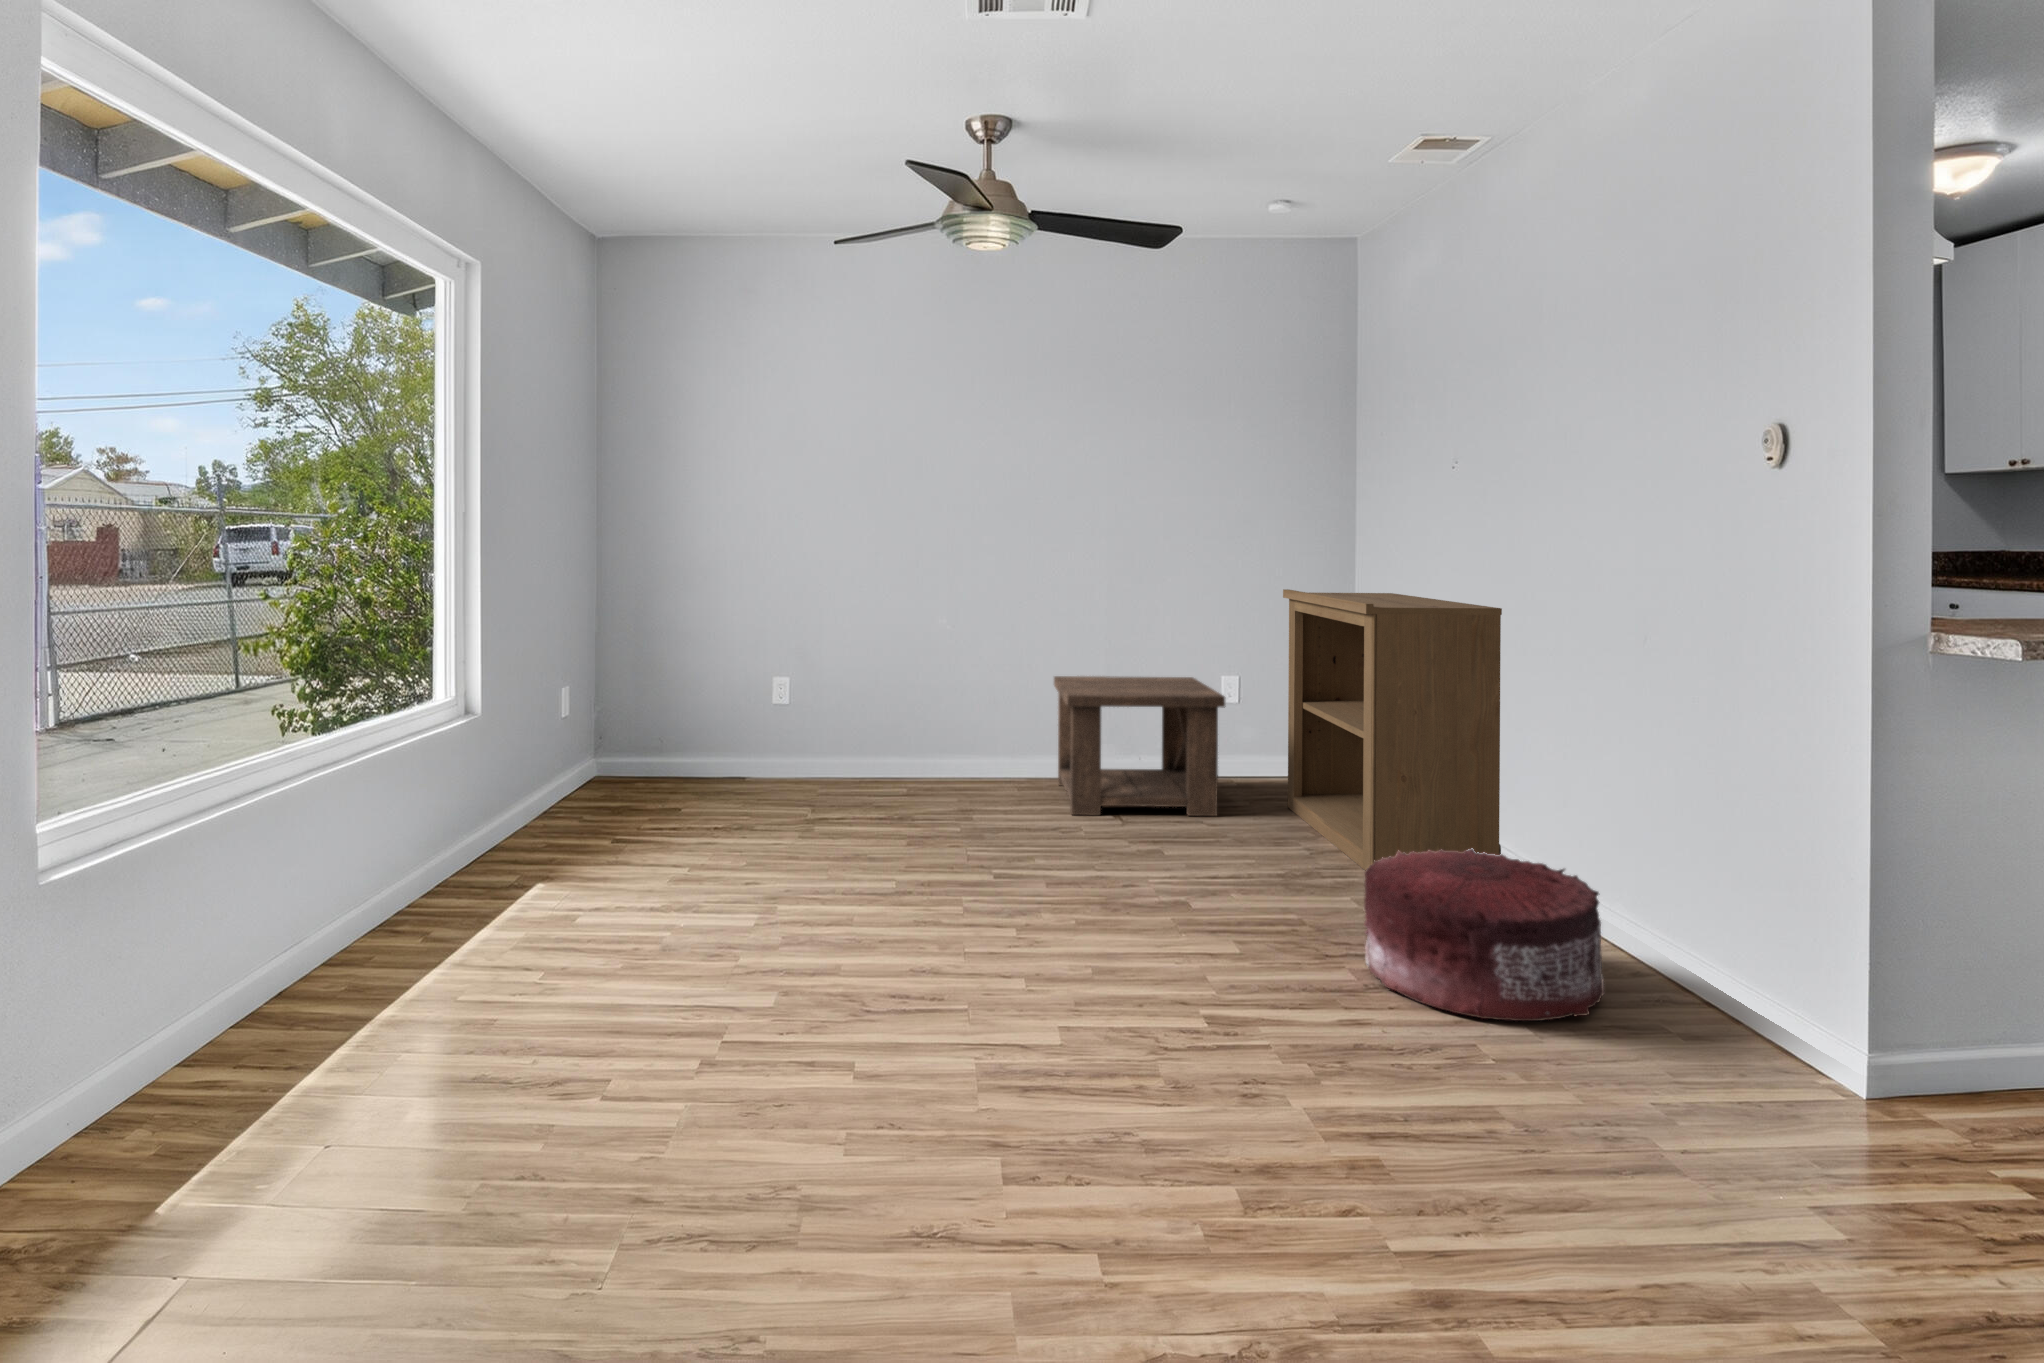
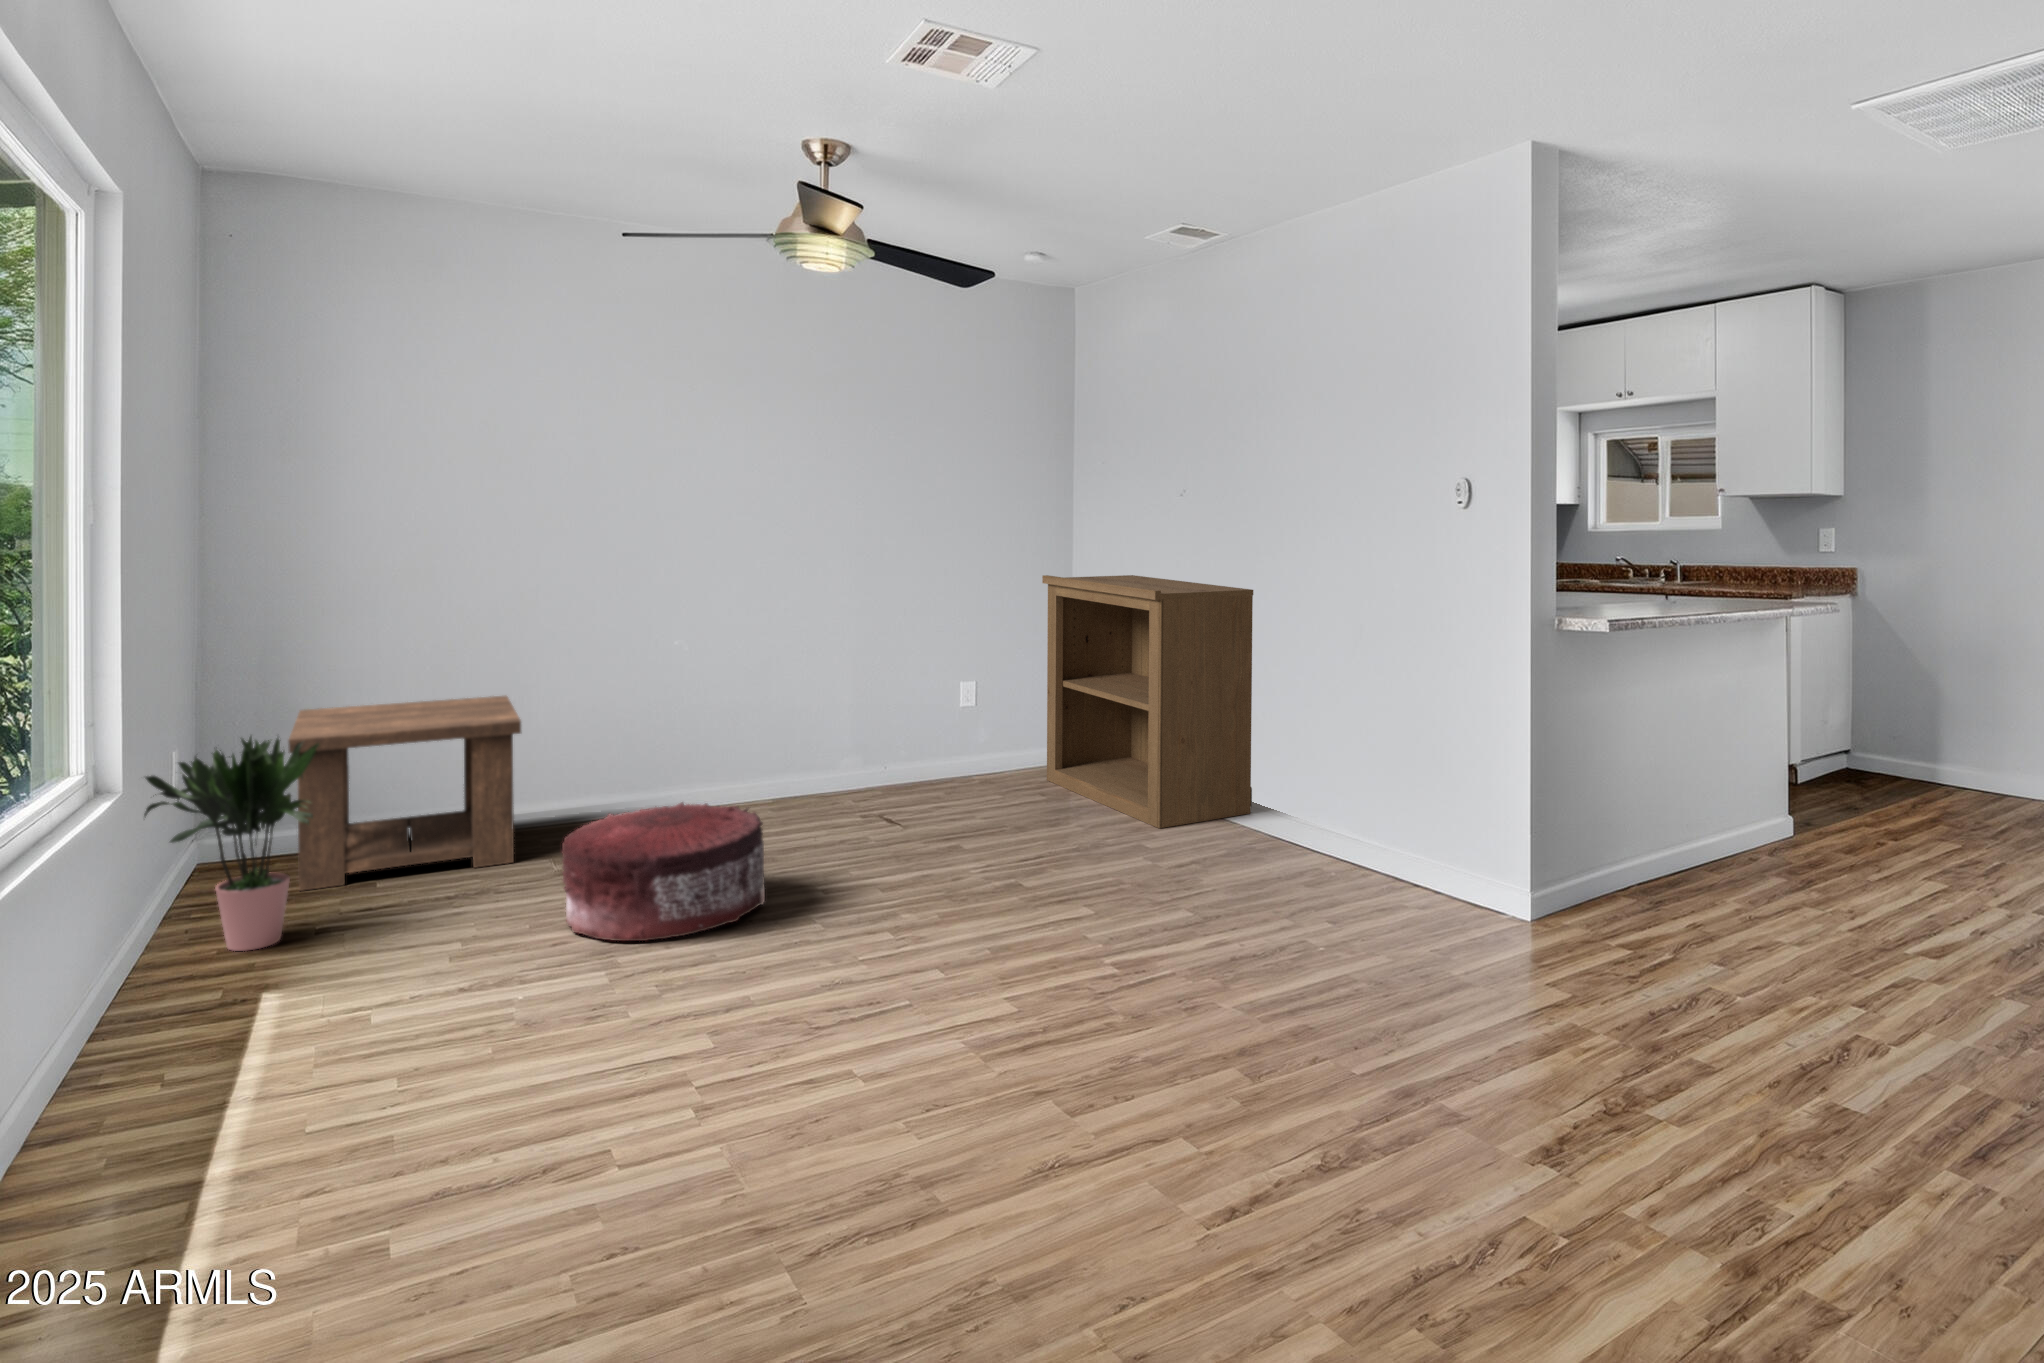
potted plant: none [506,675,631,849] -> present [144,736,319,951]
side table: present [1054,676,1225,816] -> present [288,695,521,891]
pouf: present [1364,849,1604,1021] -> present [562,803,765,941]

